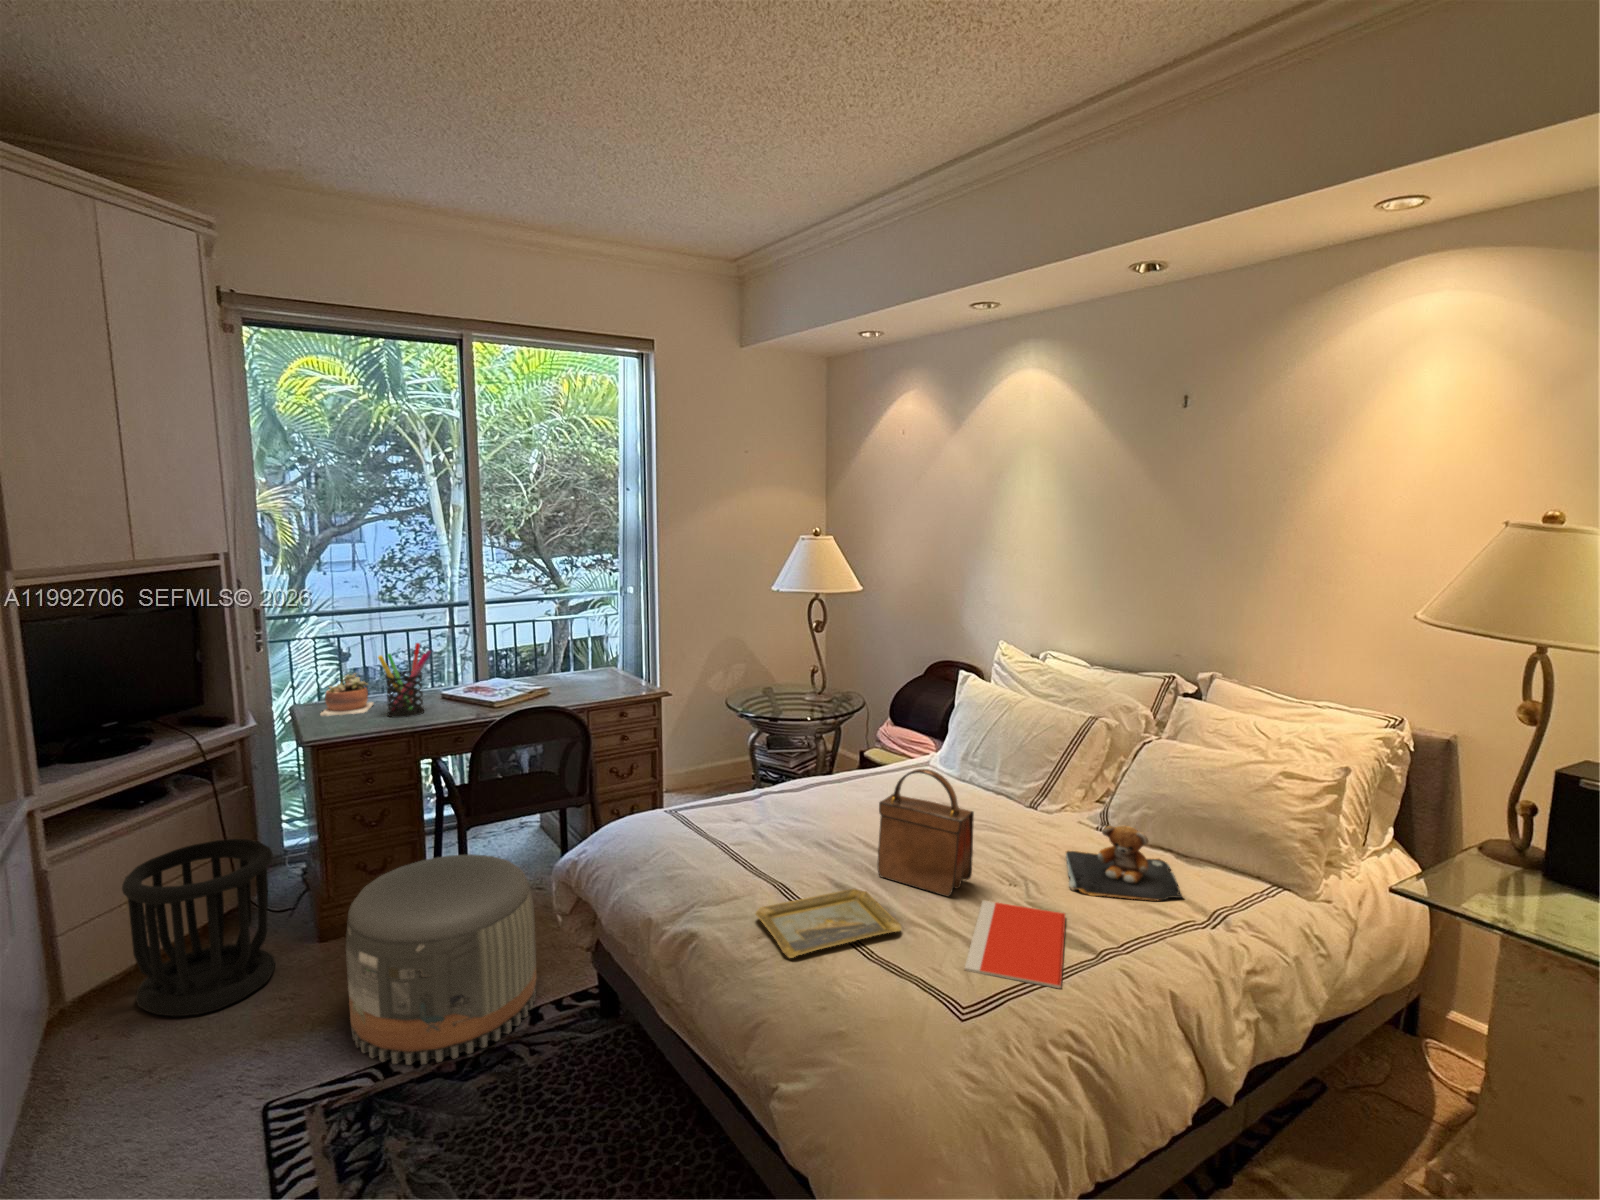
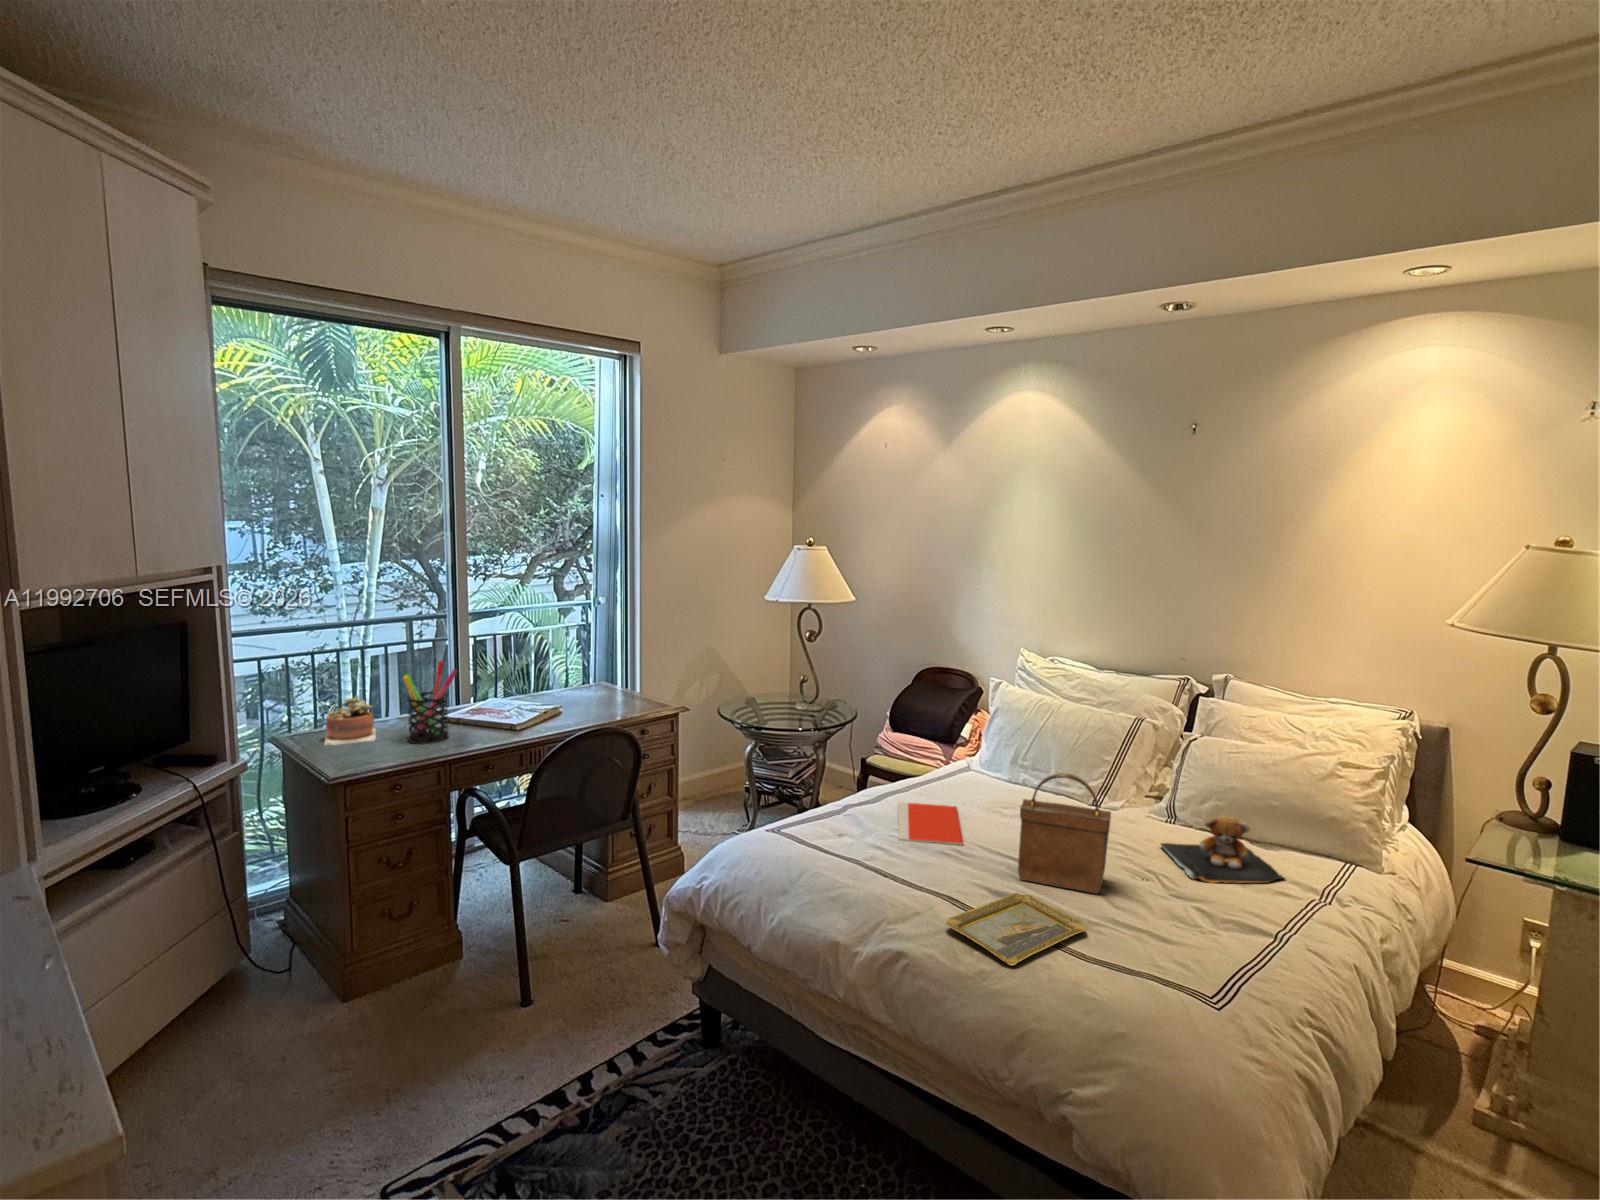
wastebasket: present [122,839,275,1016] -> none [132,892,309,1108]
pouf: present [346,854,537,1065] -> none [431,890,630,1127]
notebook: present [965,900,1065,988] -> present [898,802,964,845]

